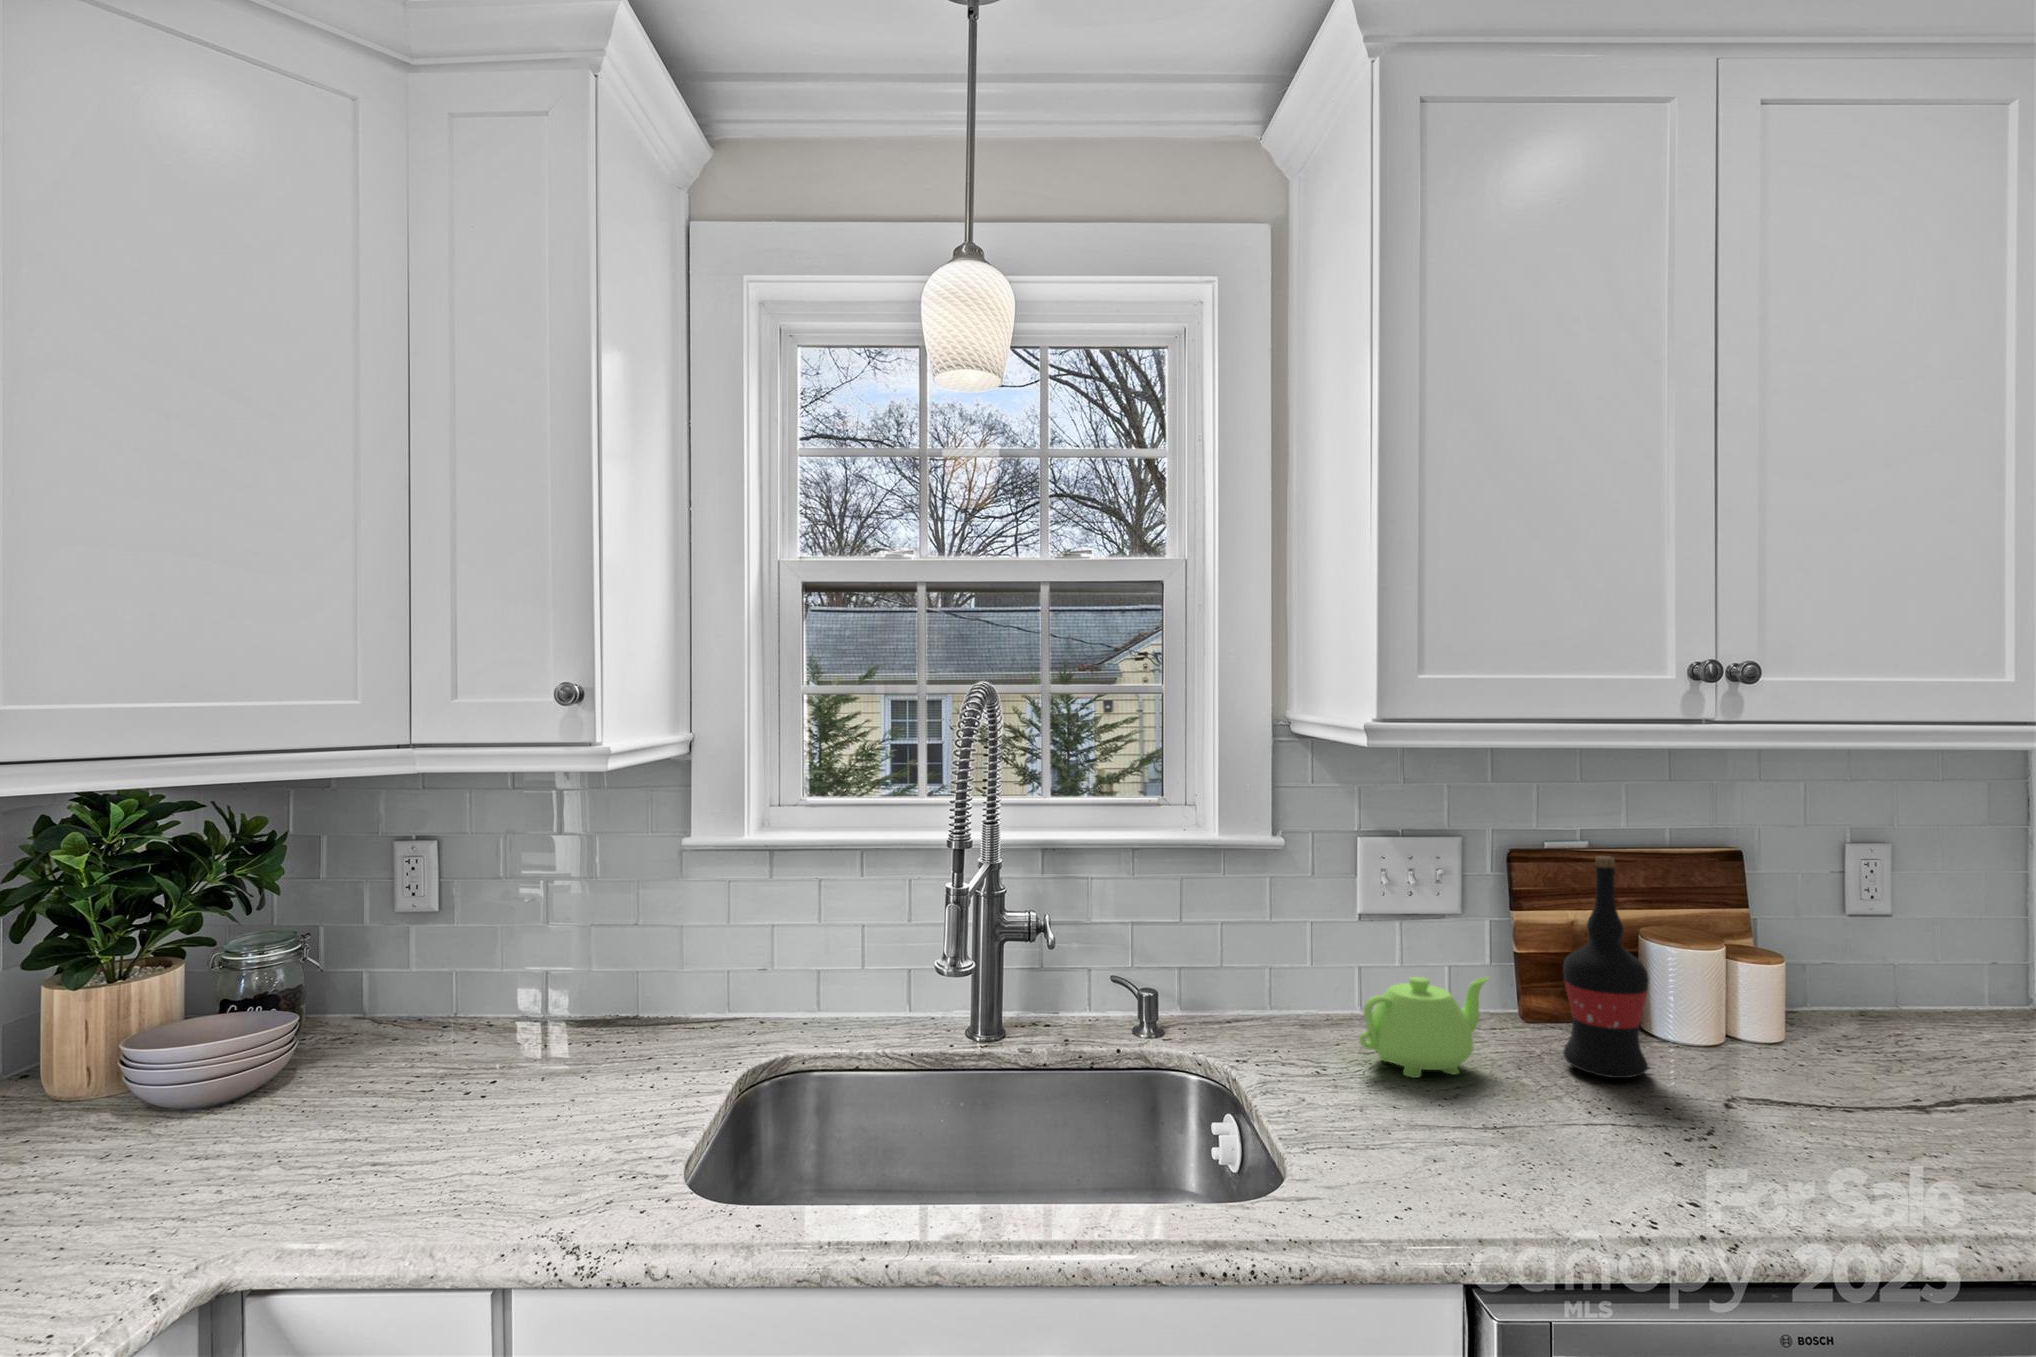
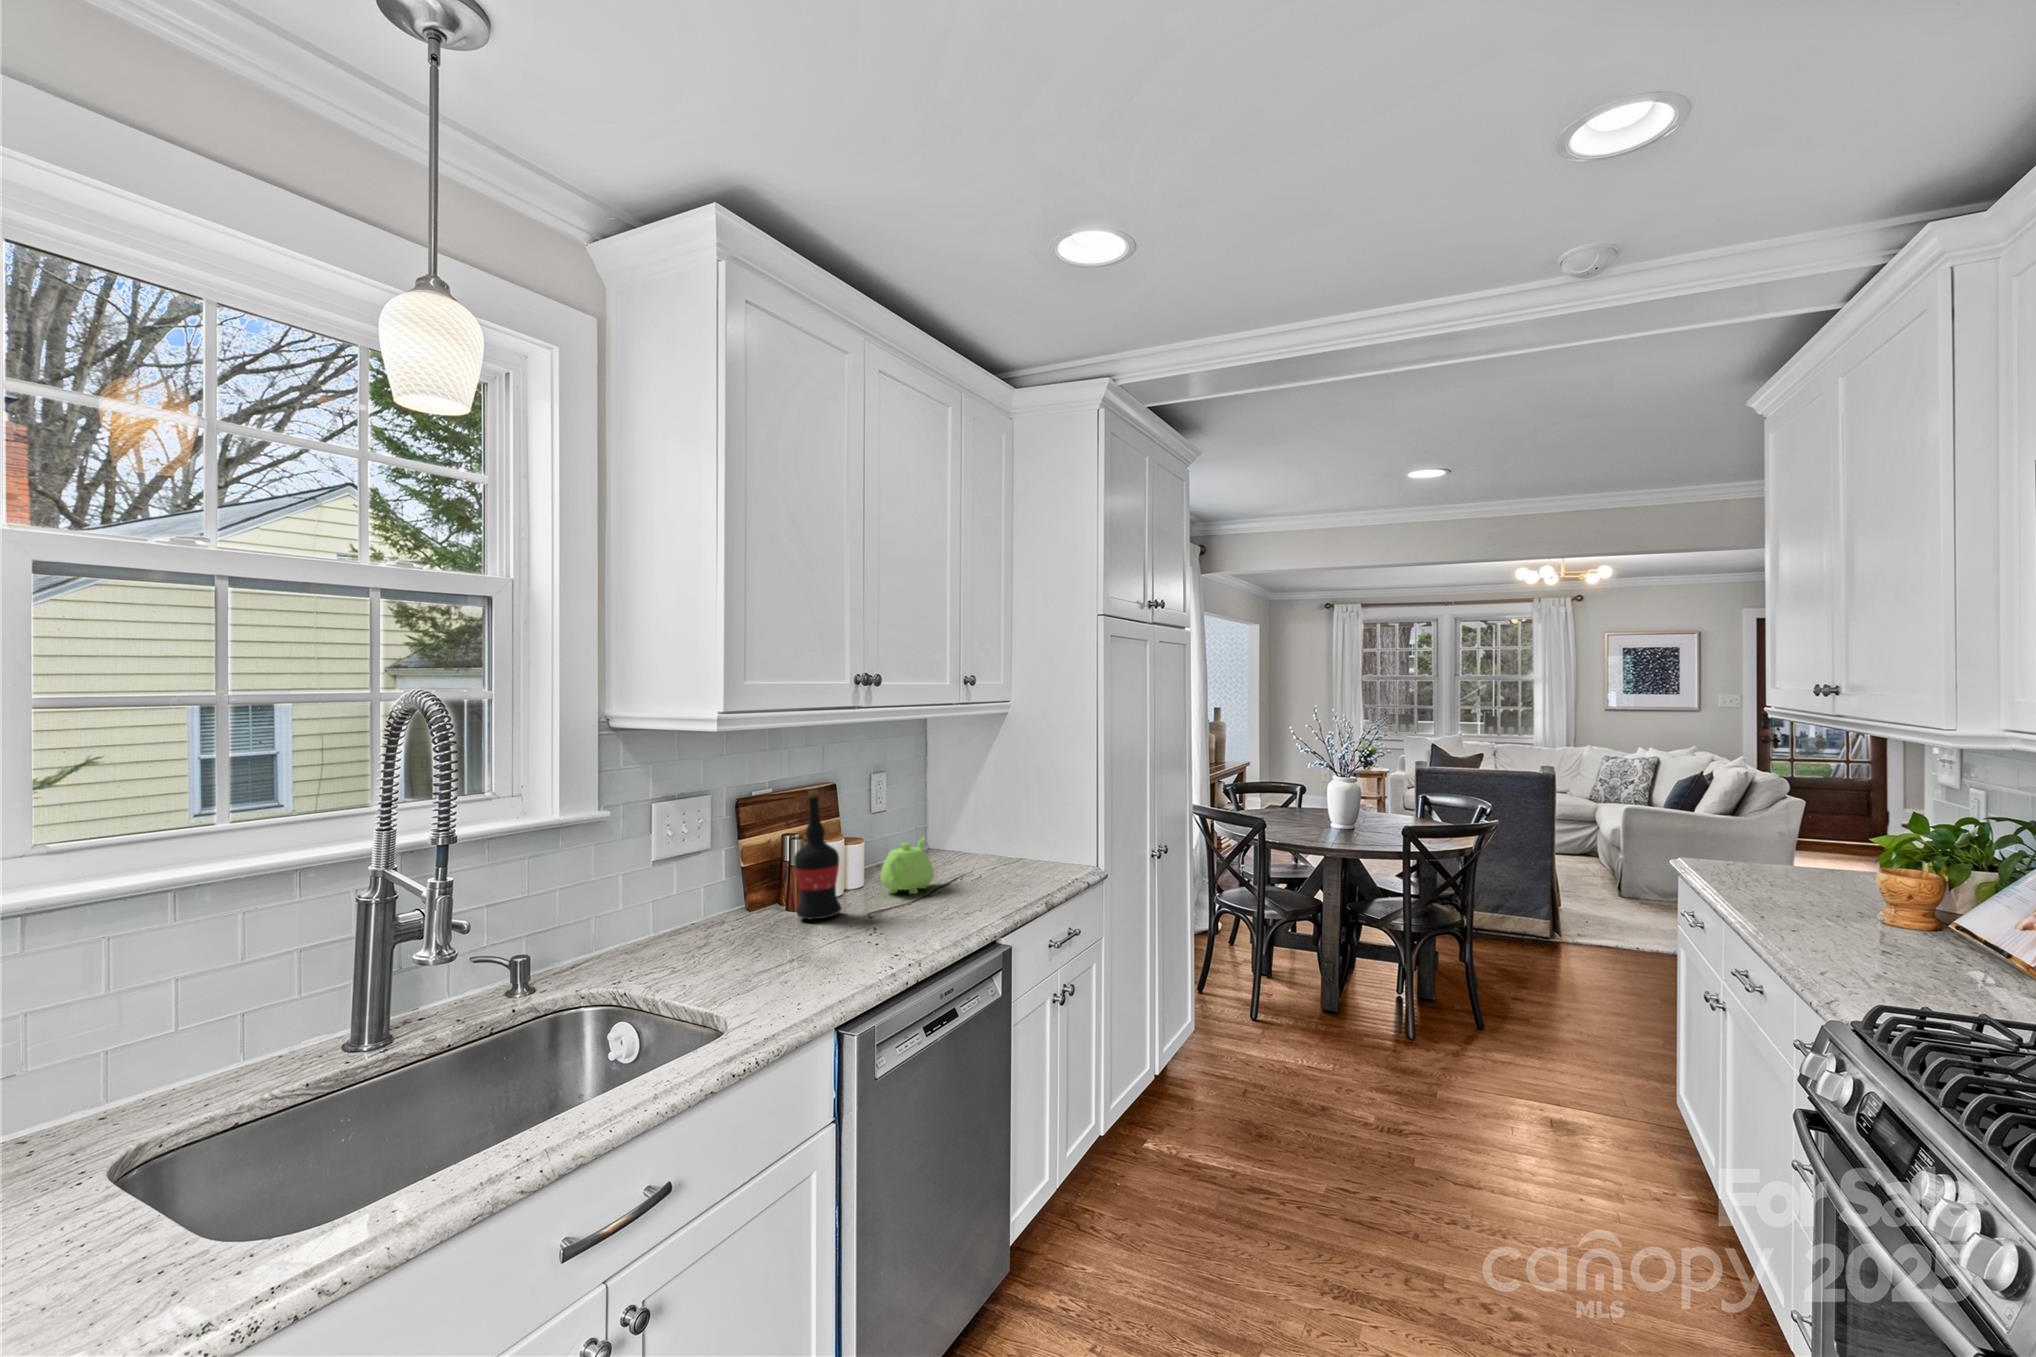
teapot: present [1359,977,1488,1078] -> present [880,838,934,894]

